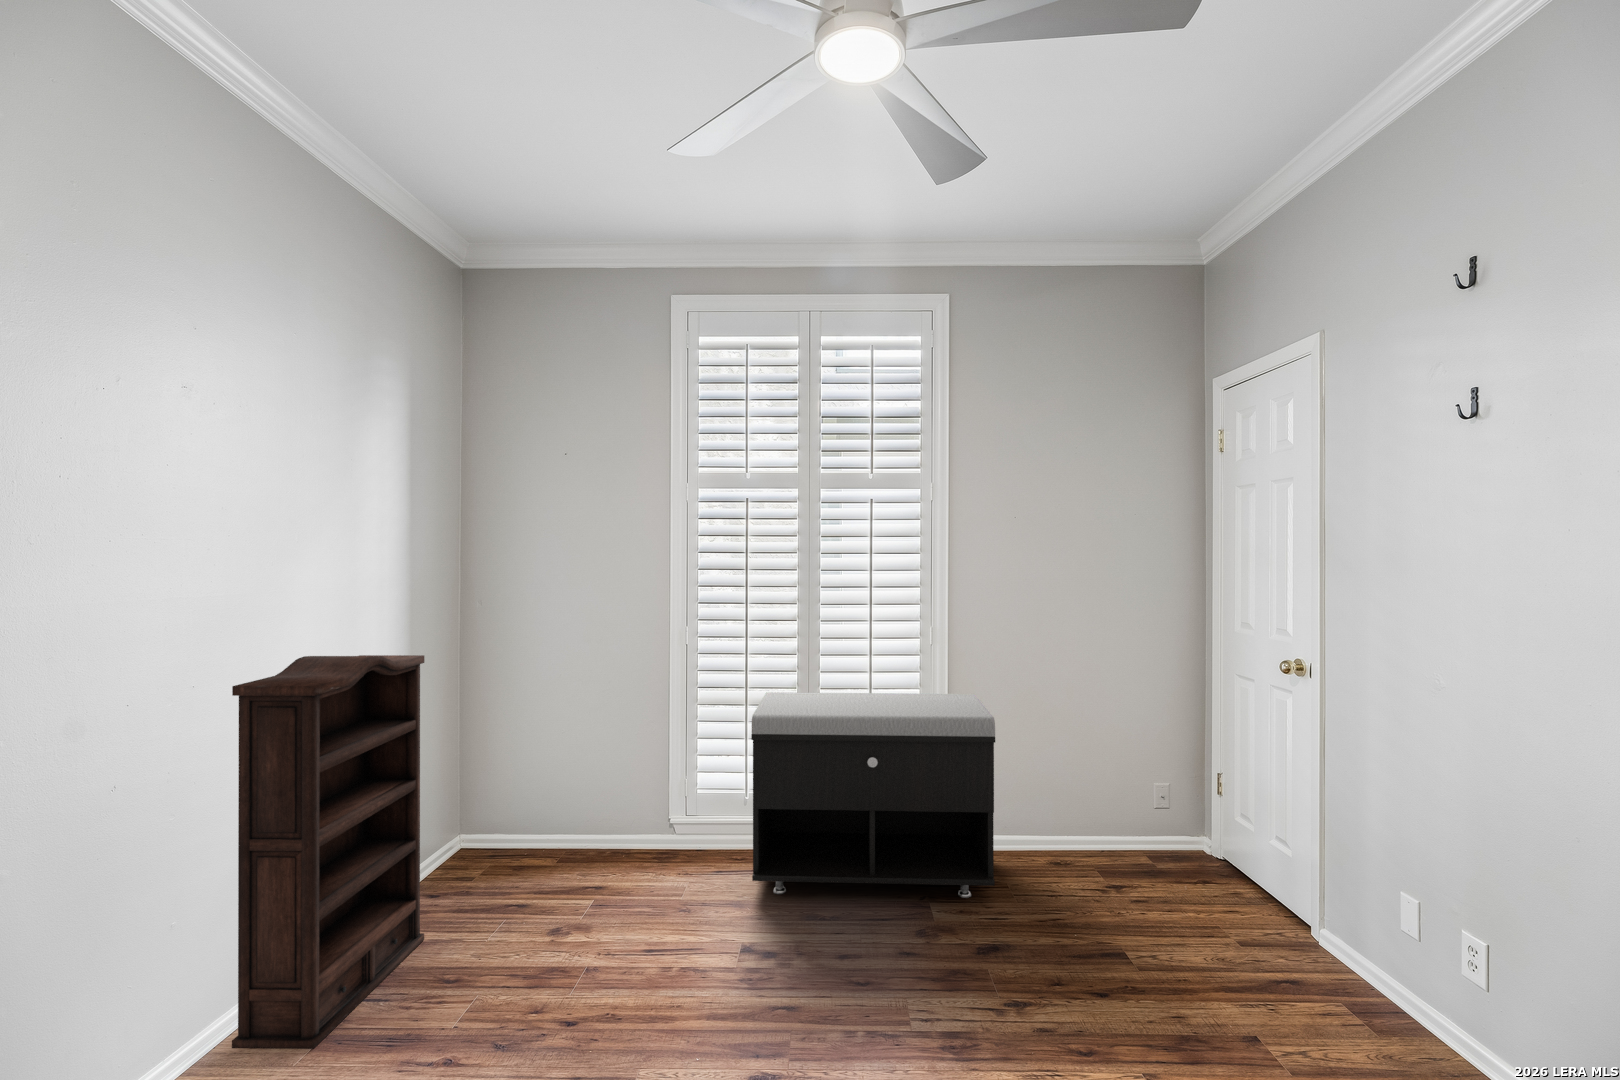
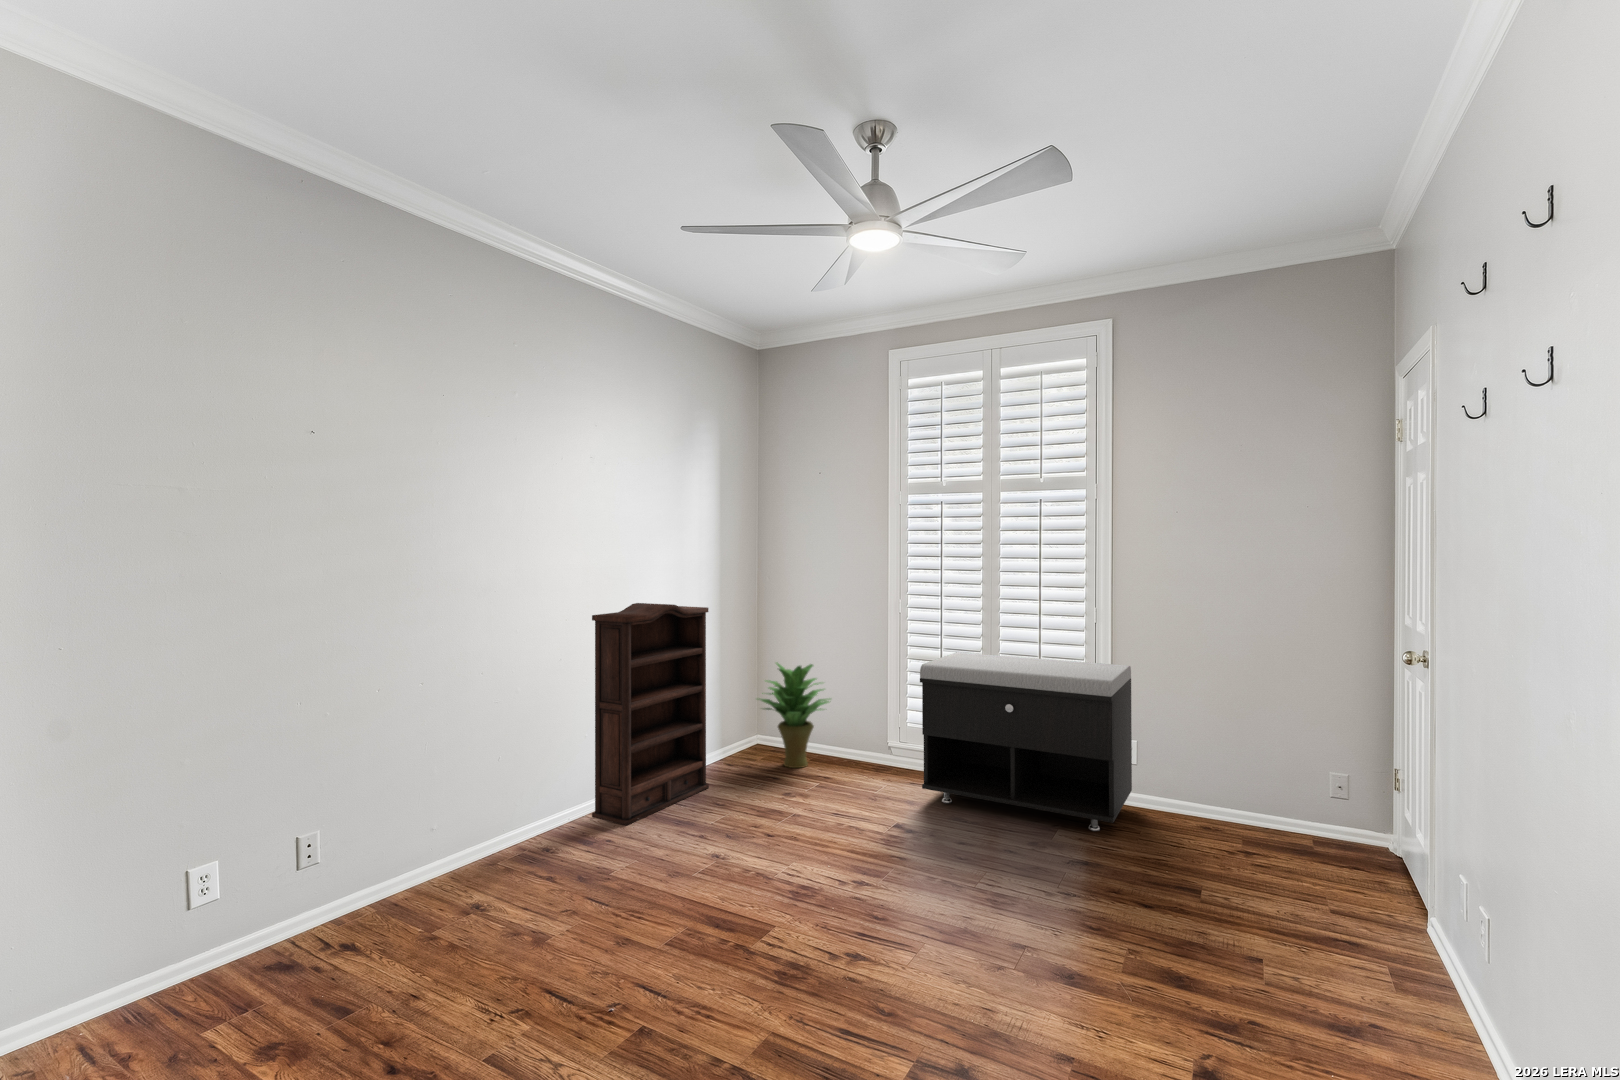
potted plant: none [476,723,592,879] -> present [758,663,830,768]

